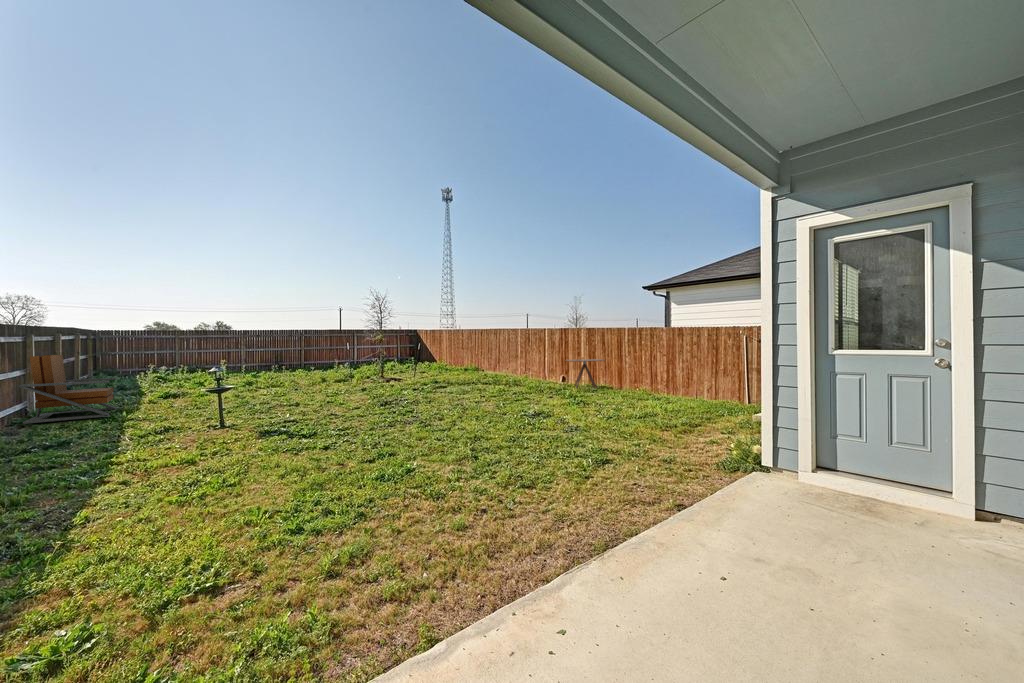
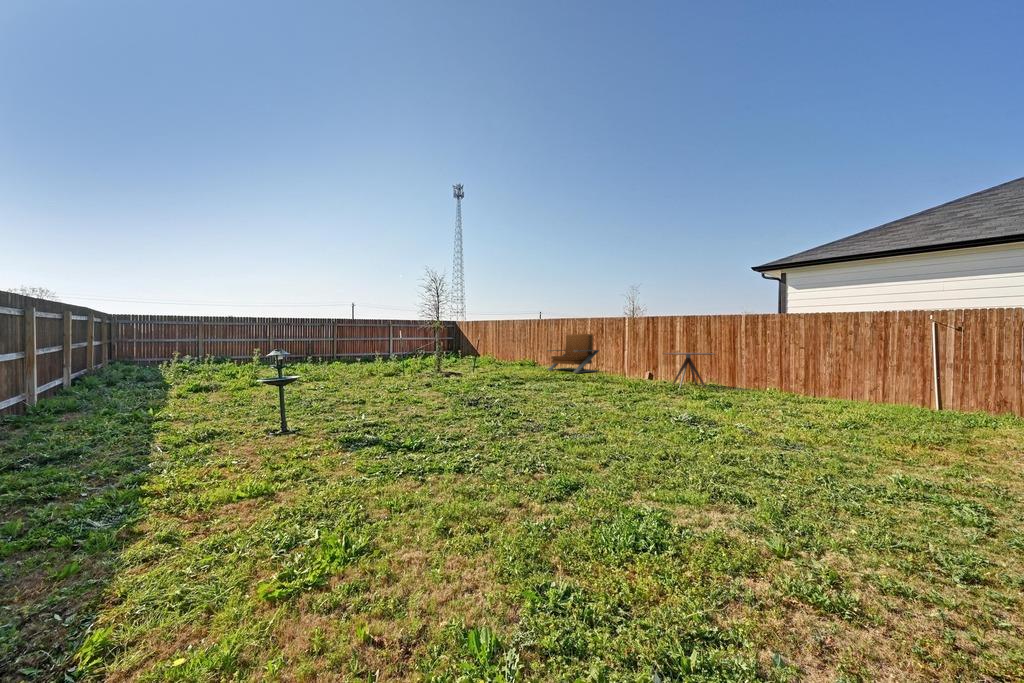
lounge chair: present [19,355,117,424] -> present [548,334,599,373]

